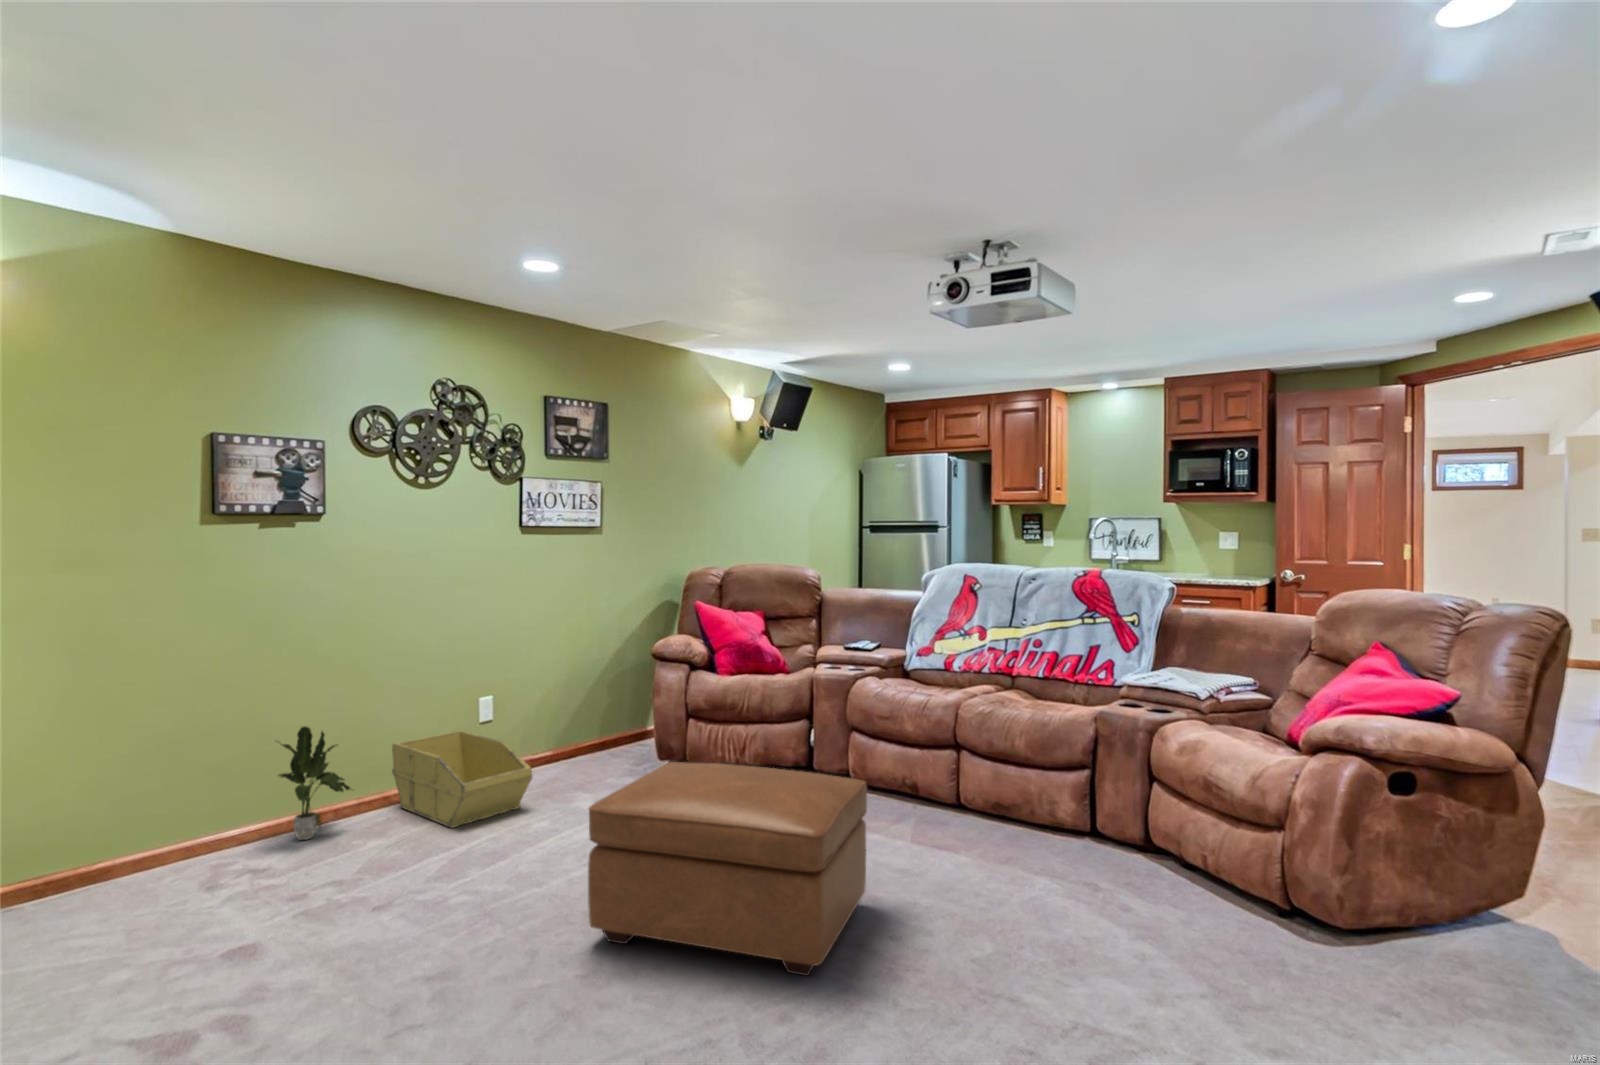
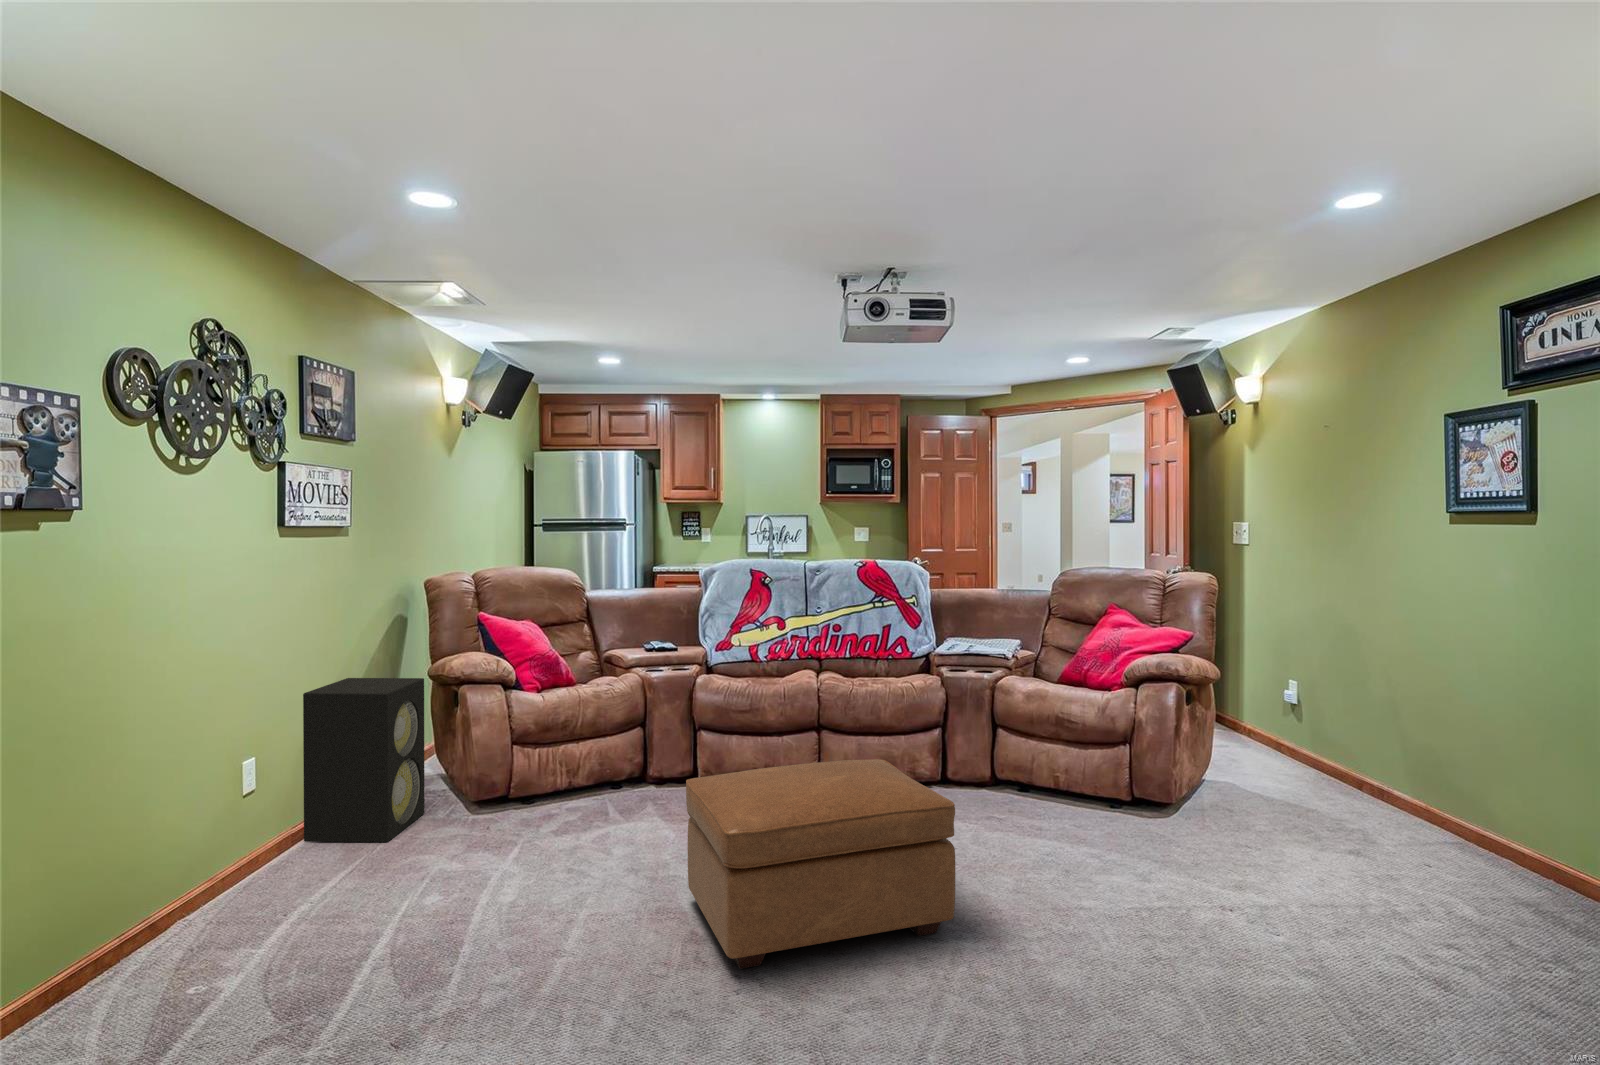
speaker: none [534,647,626,779] -> present [303,678,425,842]
potted plant: present [279,726,350,840] -> none [38,839,181,1015]
storage bin: present [392,730,532,828] -> none [166,809,405,932]

